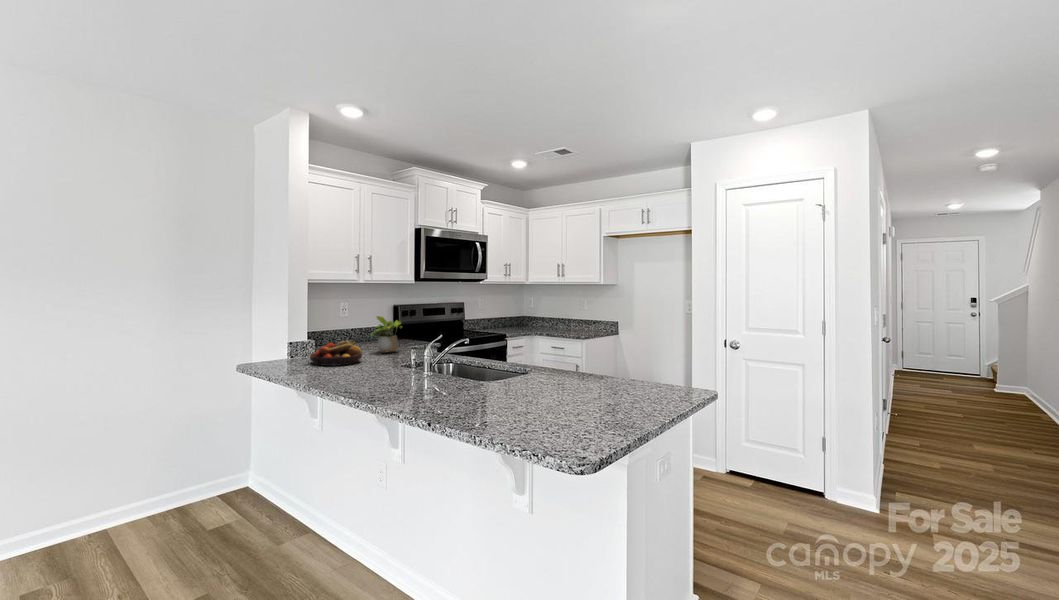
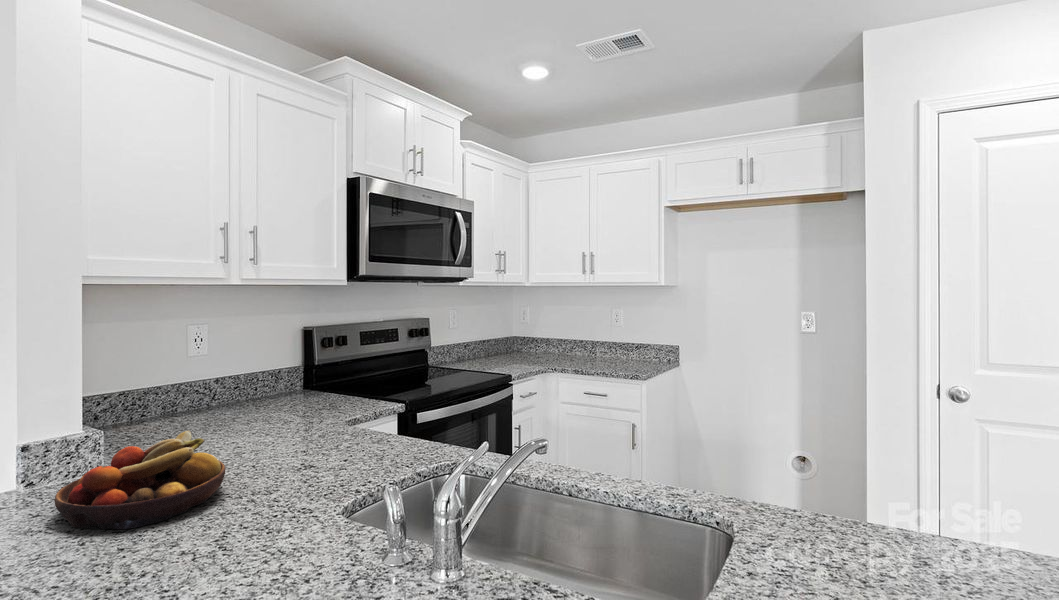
potted plant: present [371,316,402,353] -> none [248,360,329,446]

